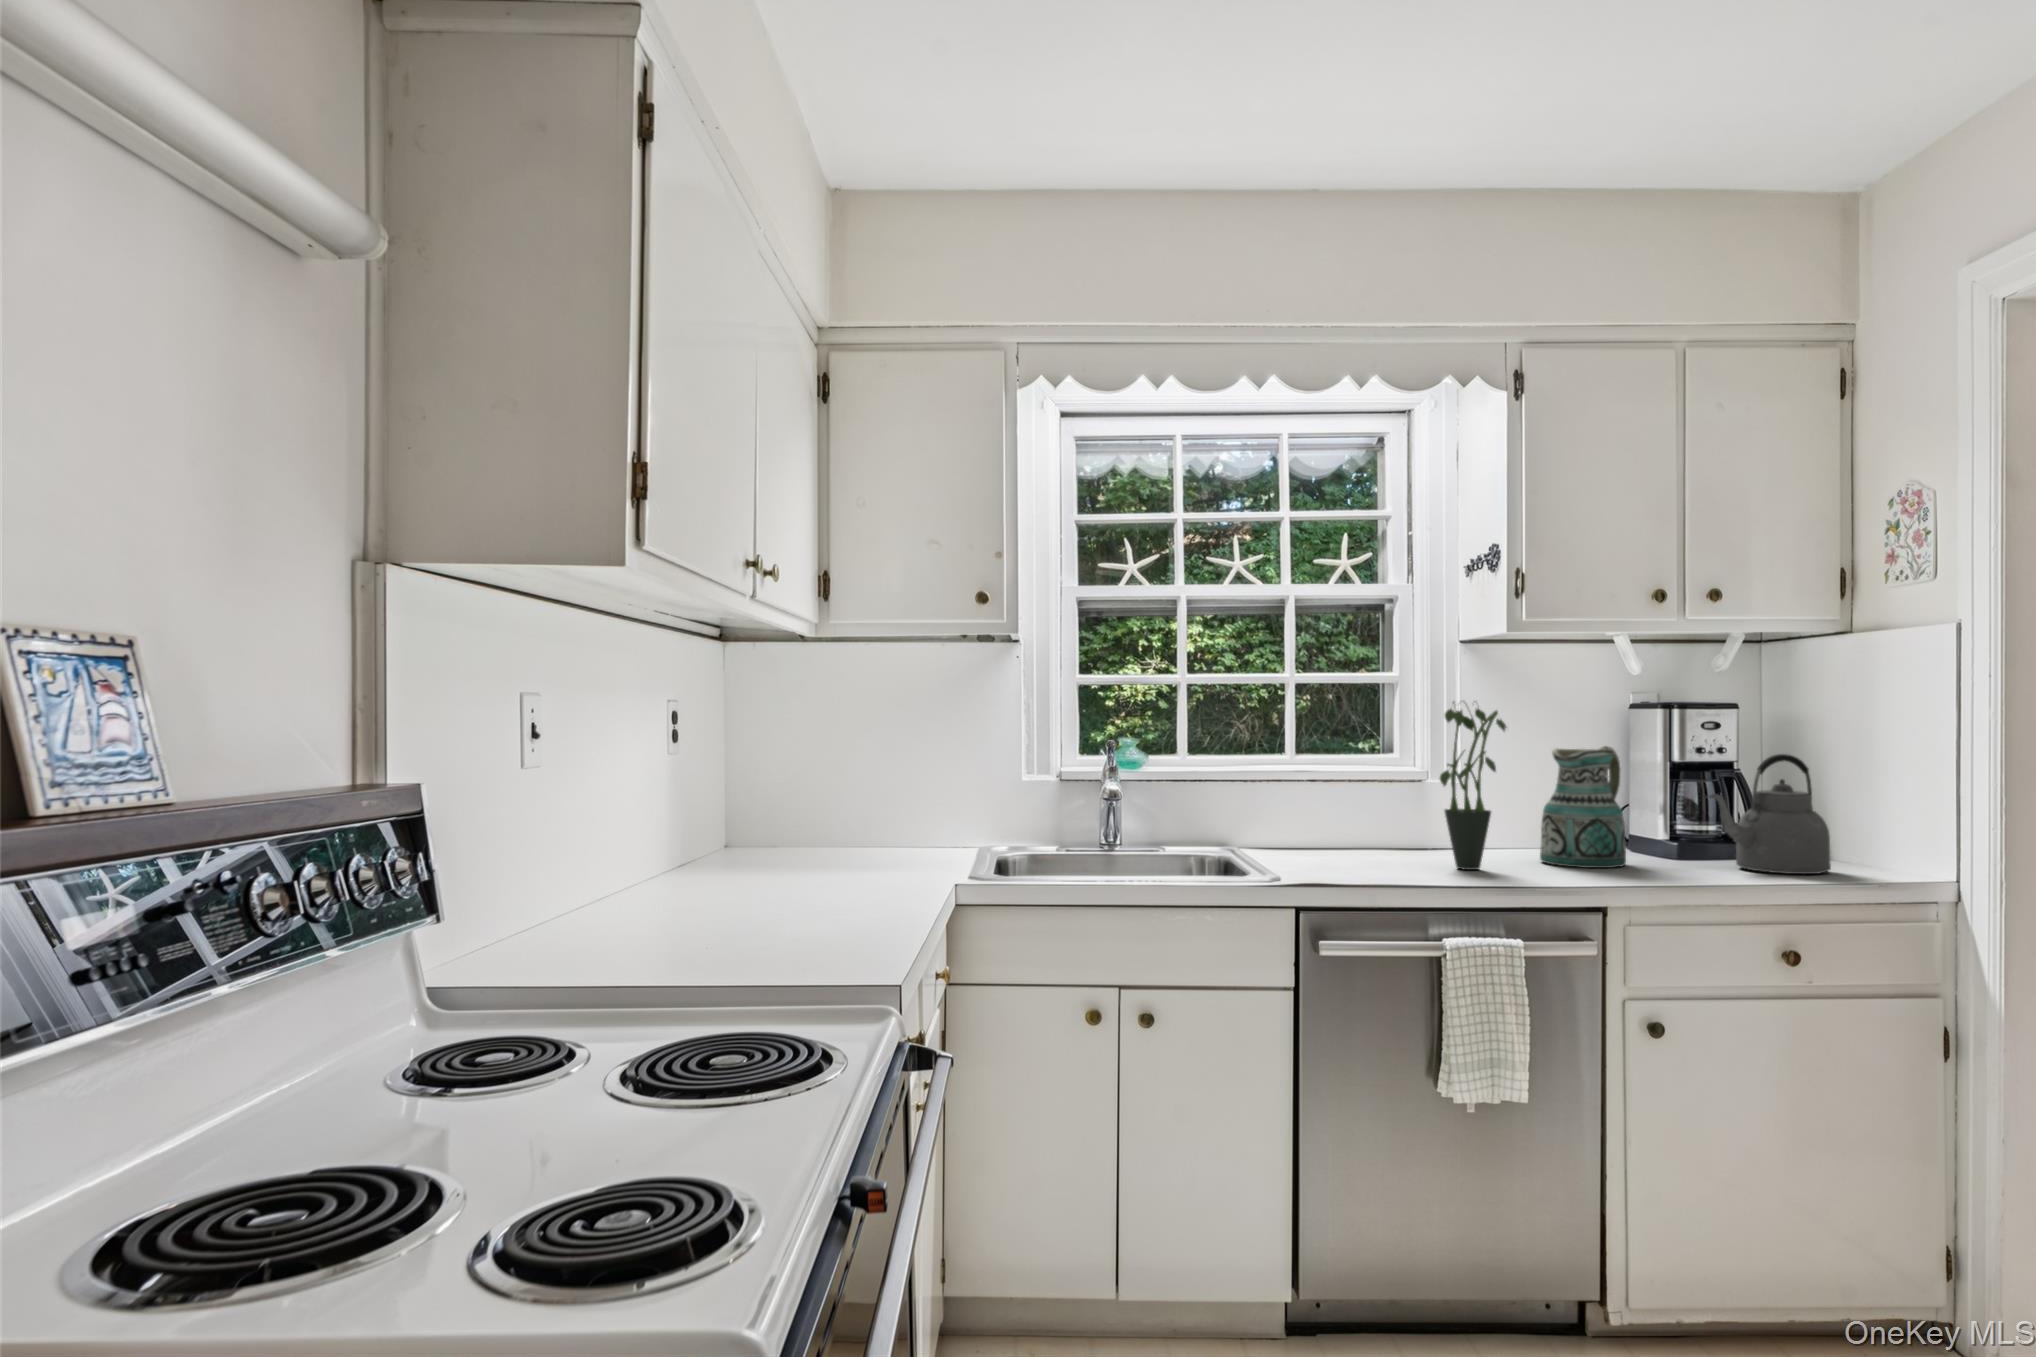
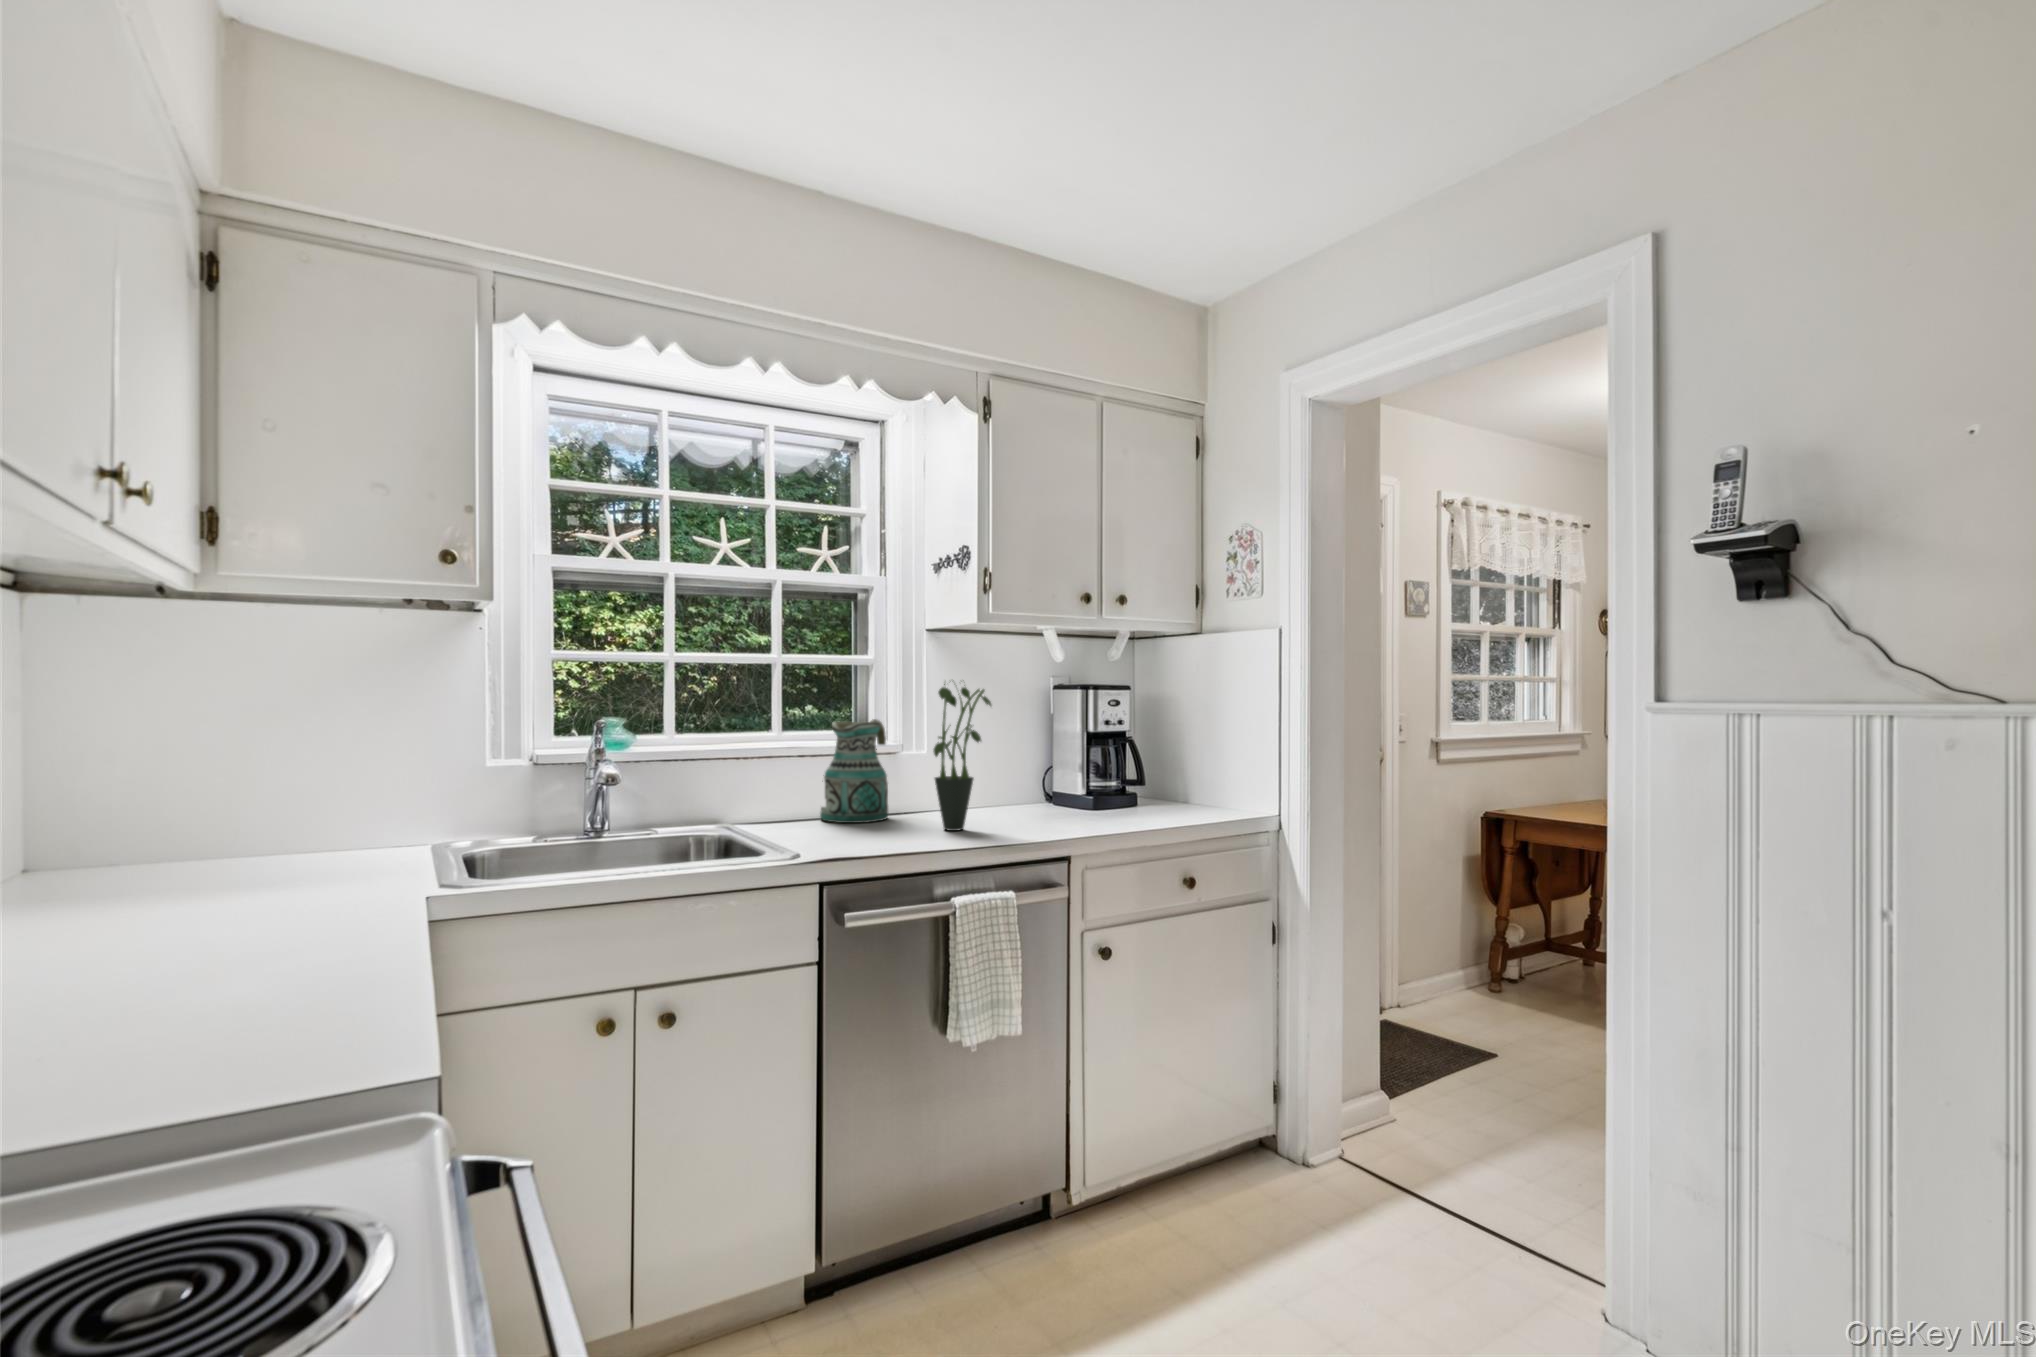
ceramic pitcher: present [1540,746,1626,868] -> present [820,719,888,823]
kettle: present [1709,754,1831,874] -> none [1124,724,1200,816]

